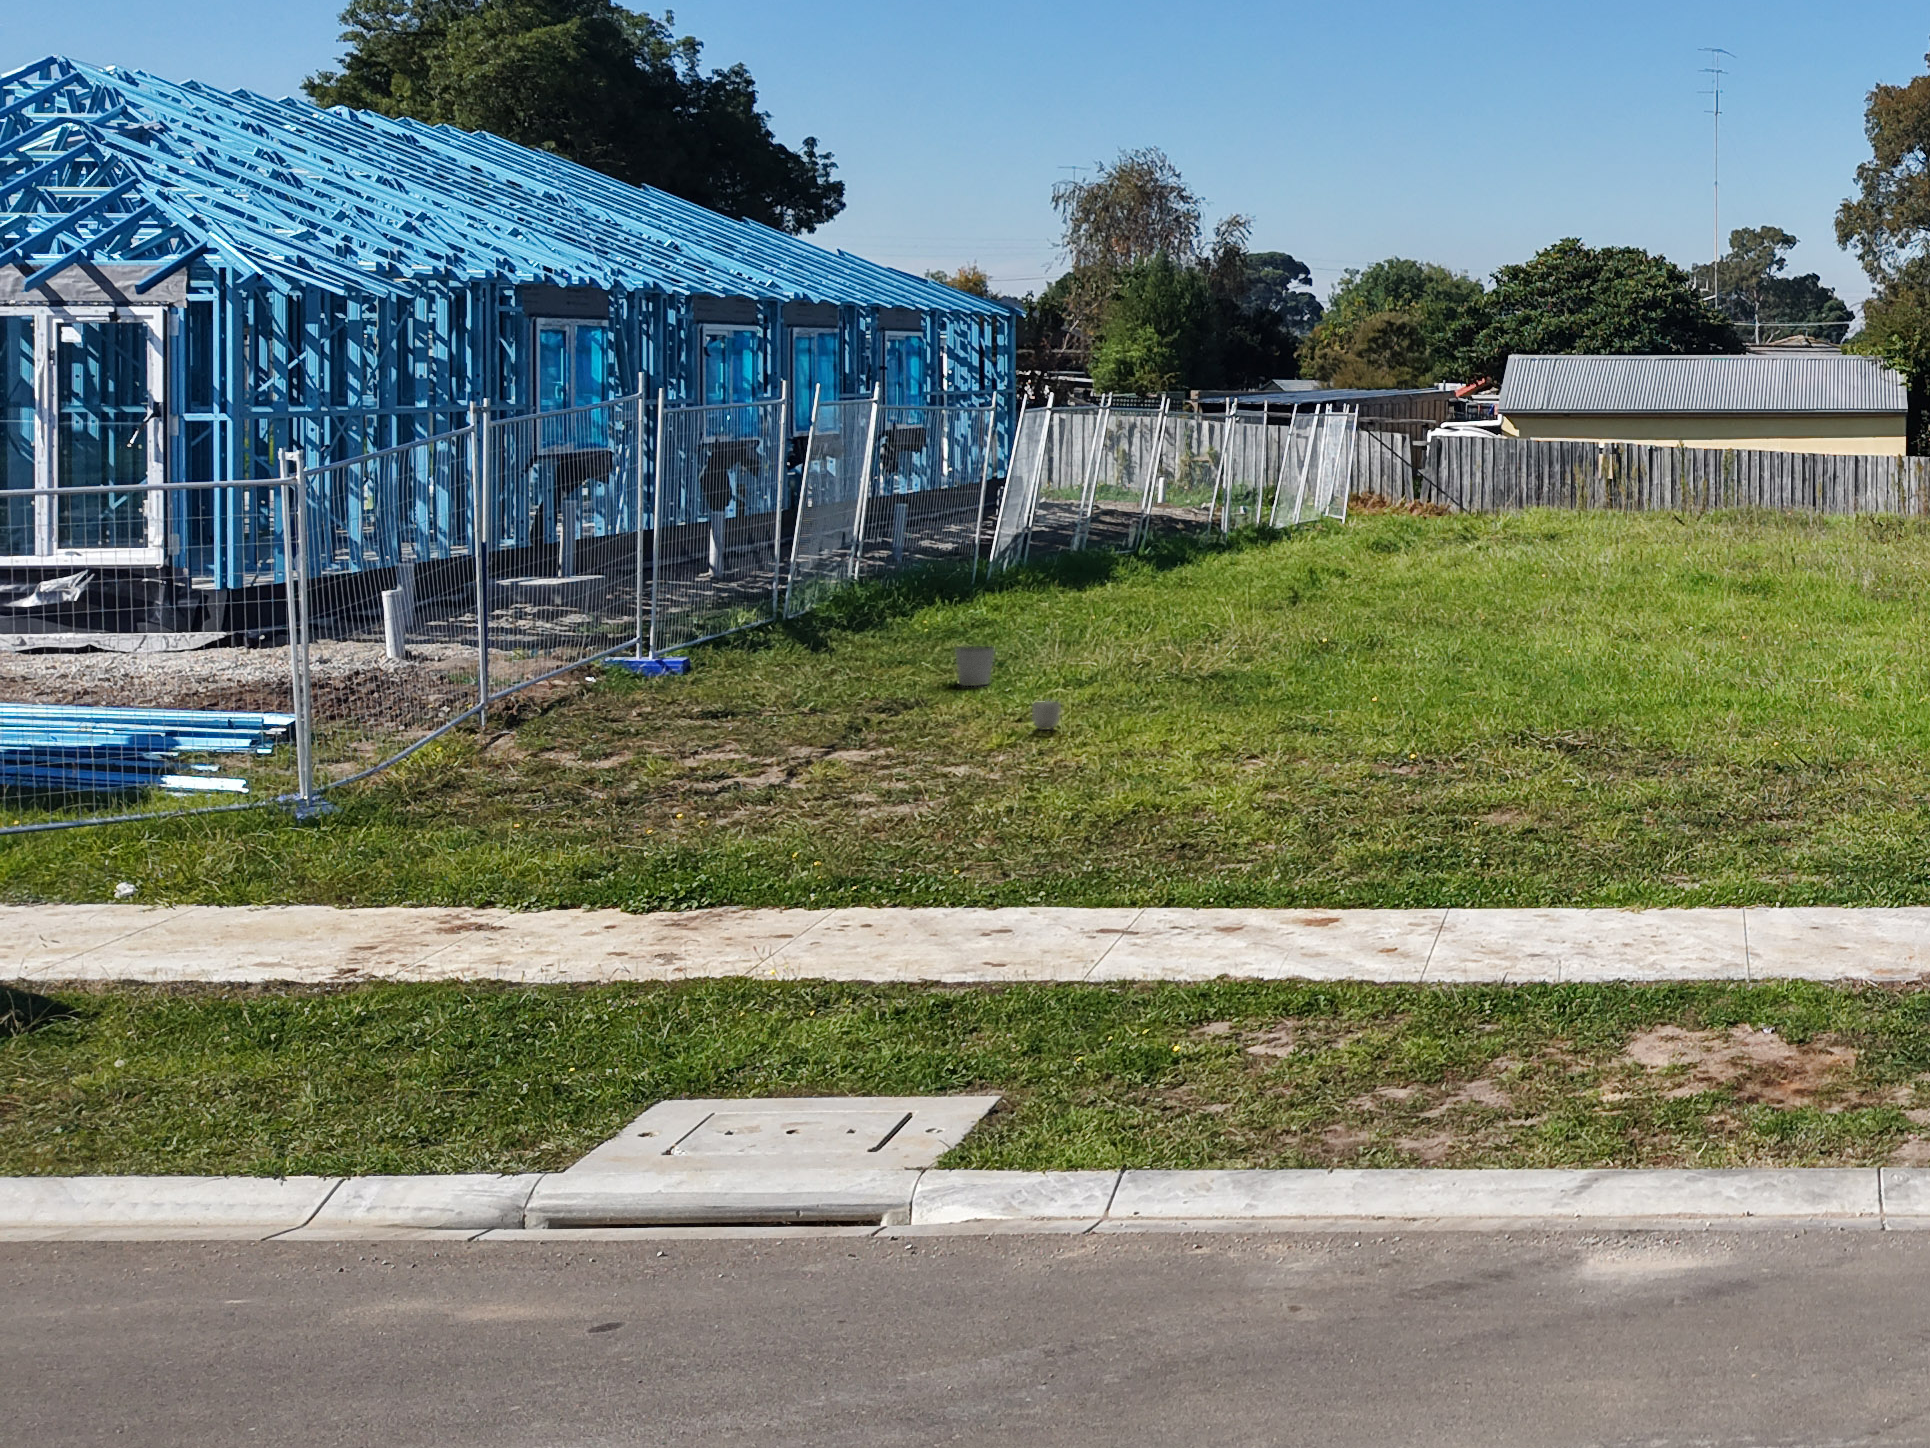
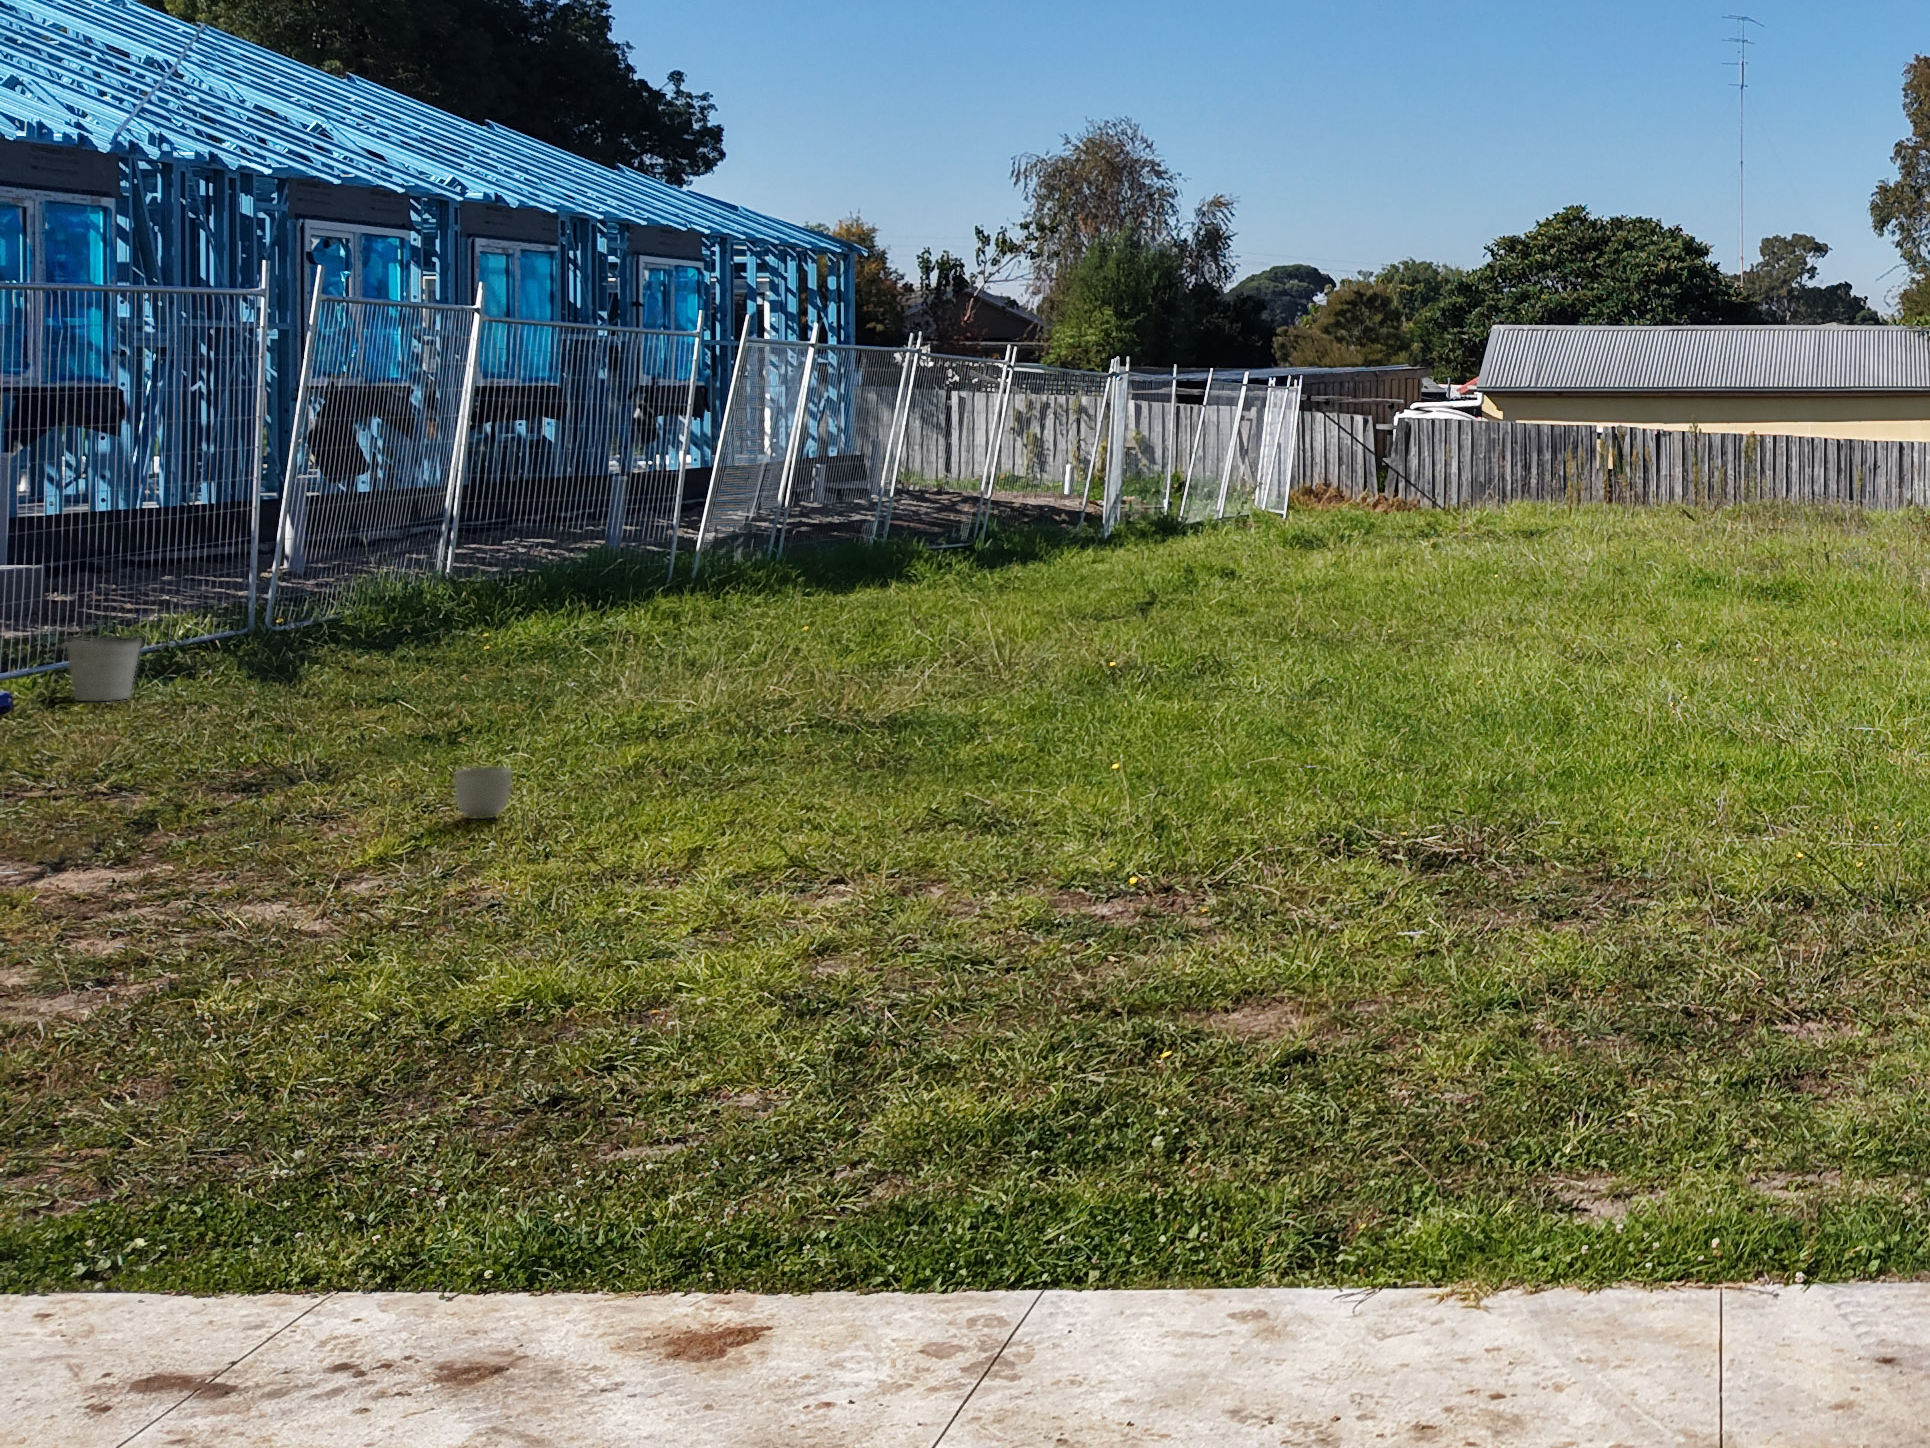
bucket: present [955,646,995,686] -> present [67,638,141,701]

